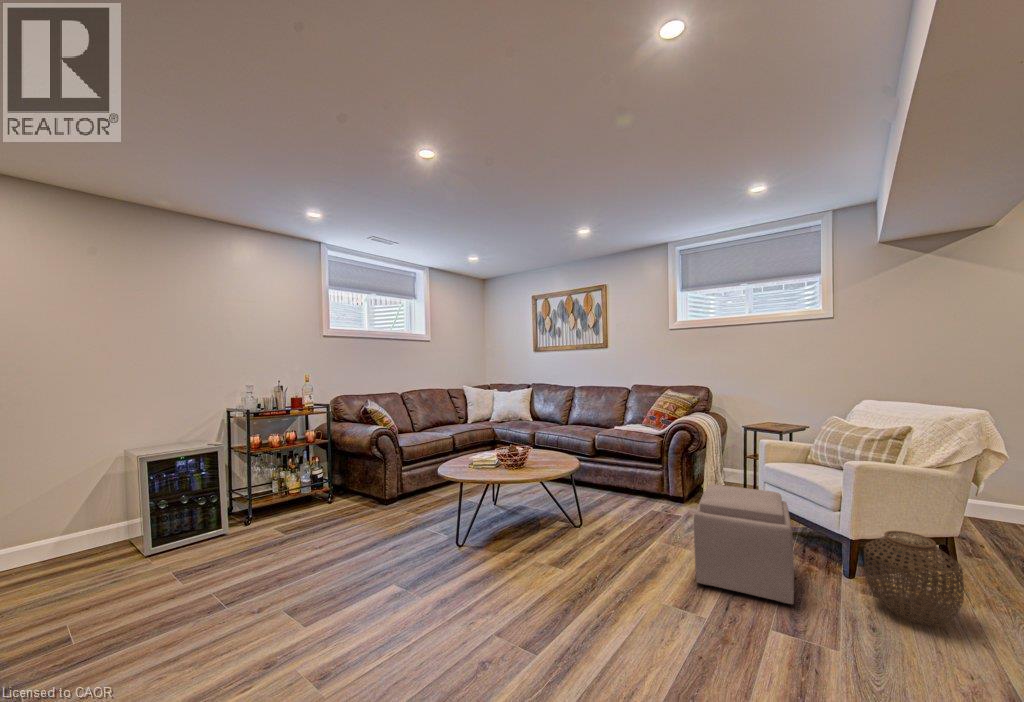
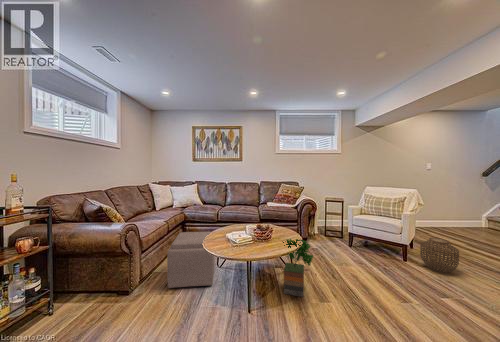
potted tree: none [517,469,570,557] -> present [282,239,313,297]
ottoman: present [694,485,794,604] -> present [167,232,215,288]

